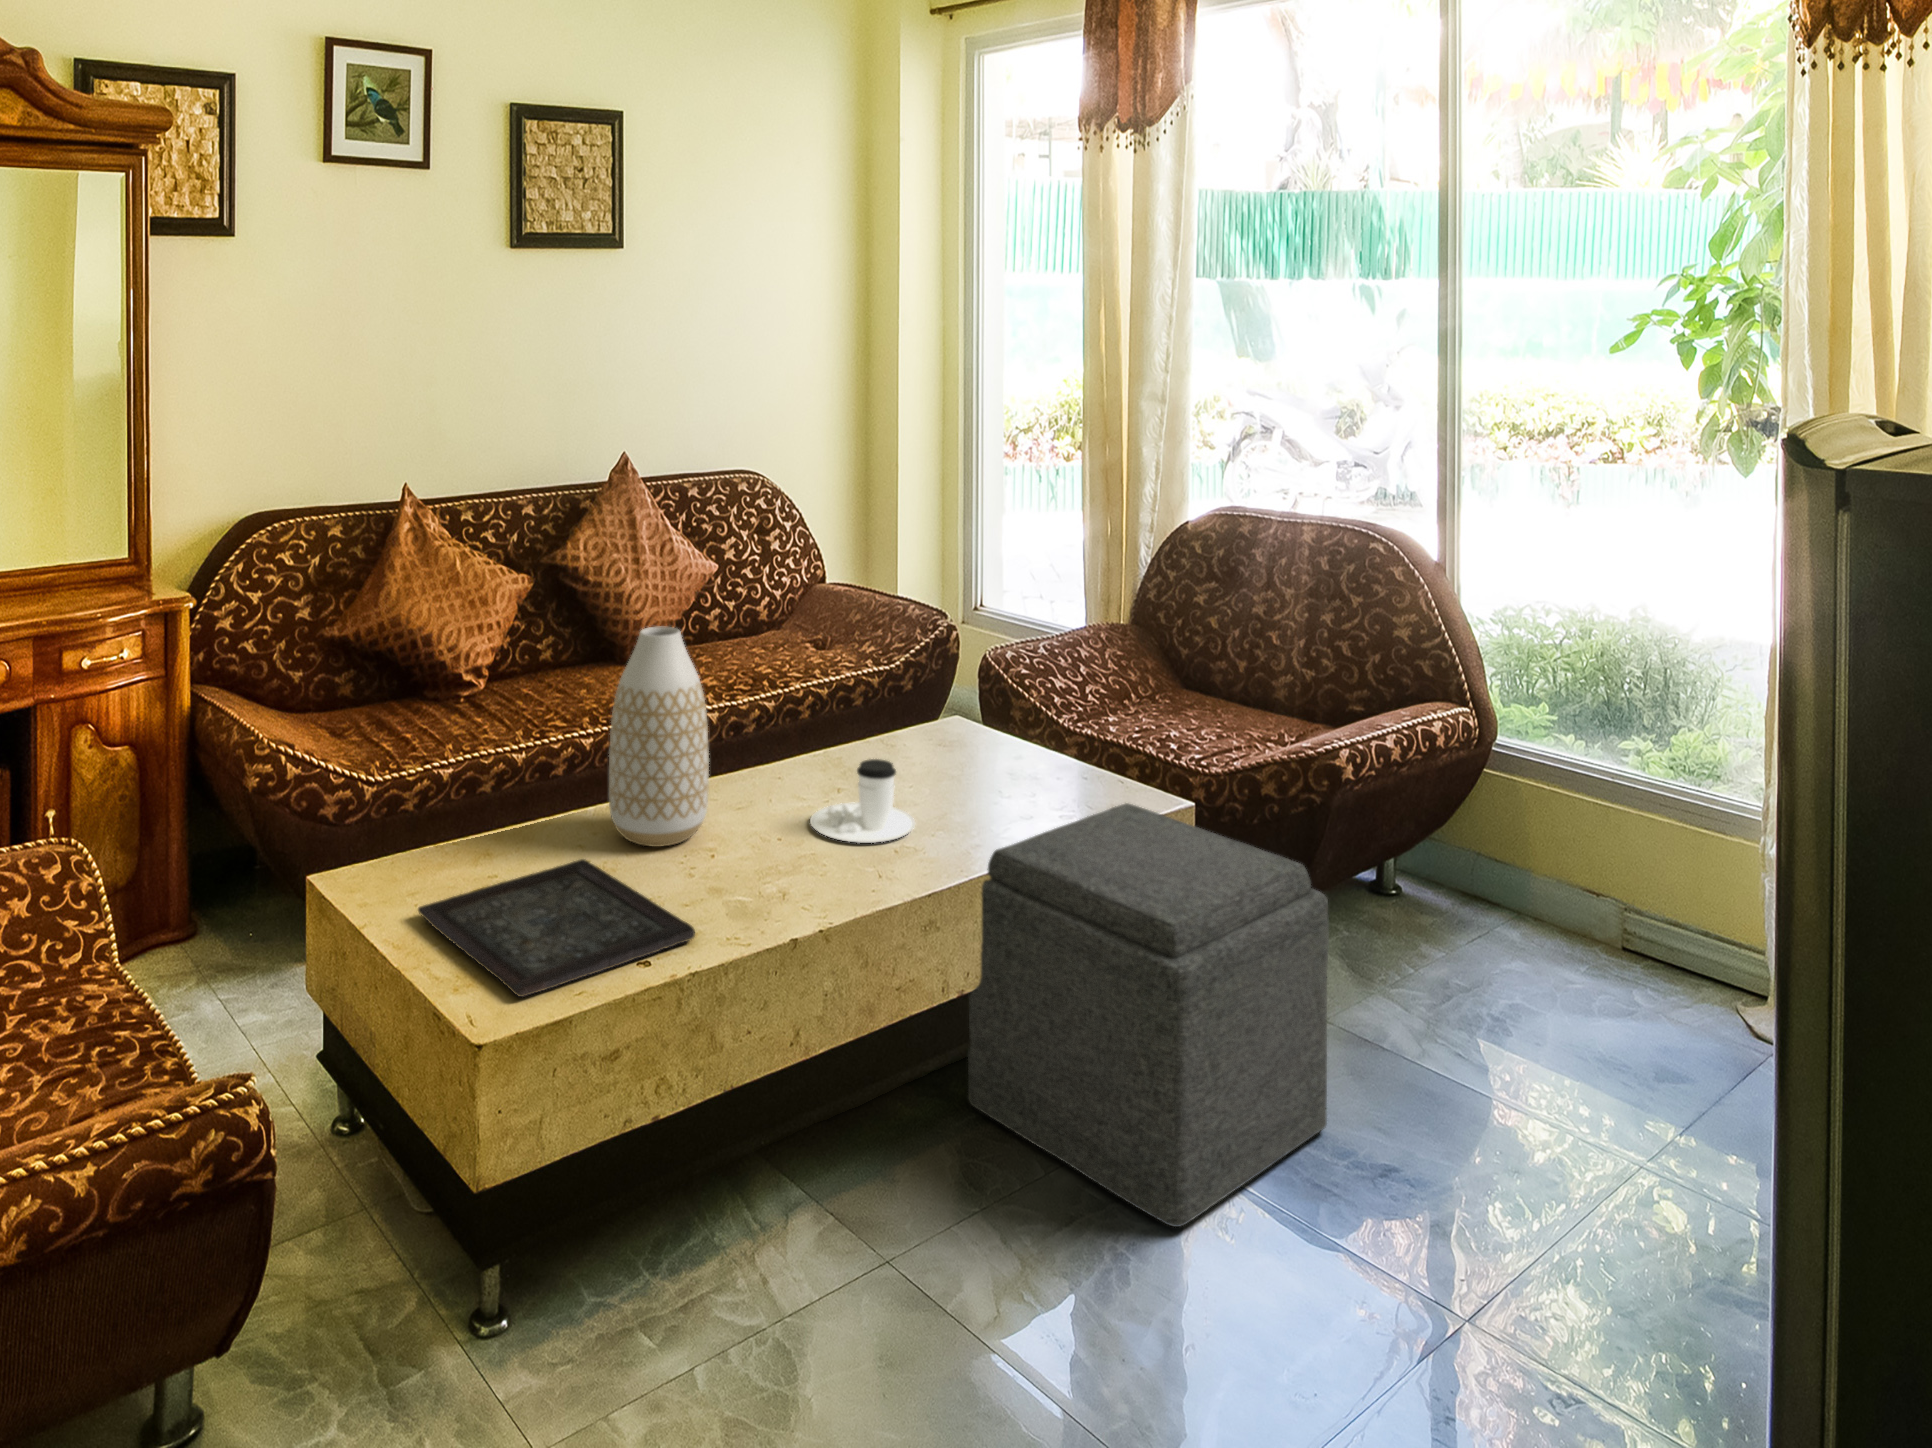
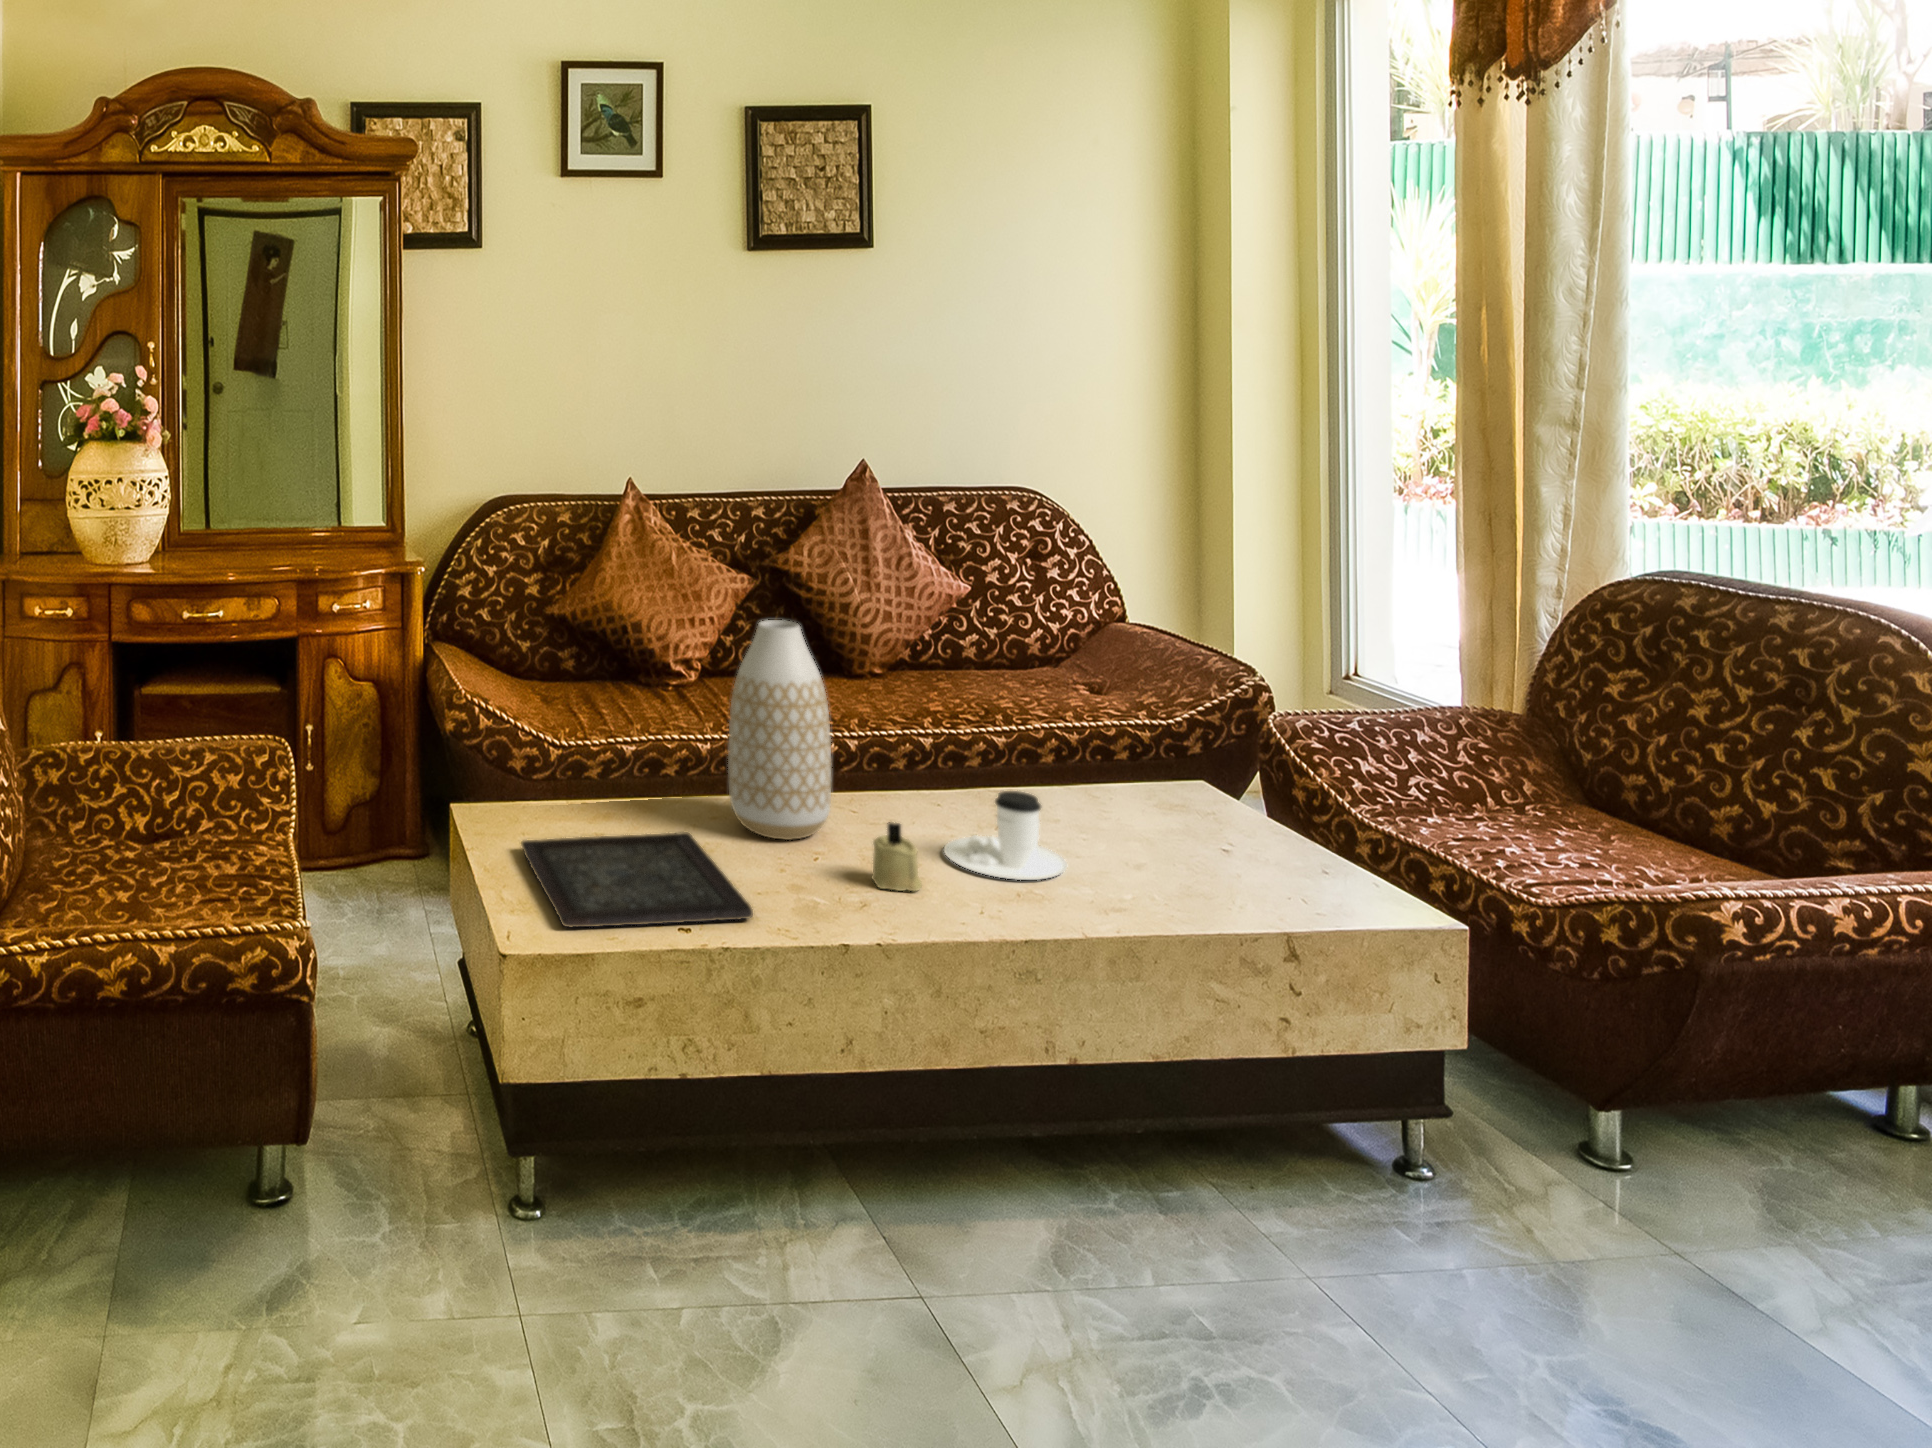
ottoman: present [968,803,1329,1227] -> none [1100,897,1610,1390]
candle: none [770,810,817,878] -> present [872,822,922,891]

